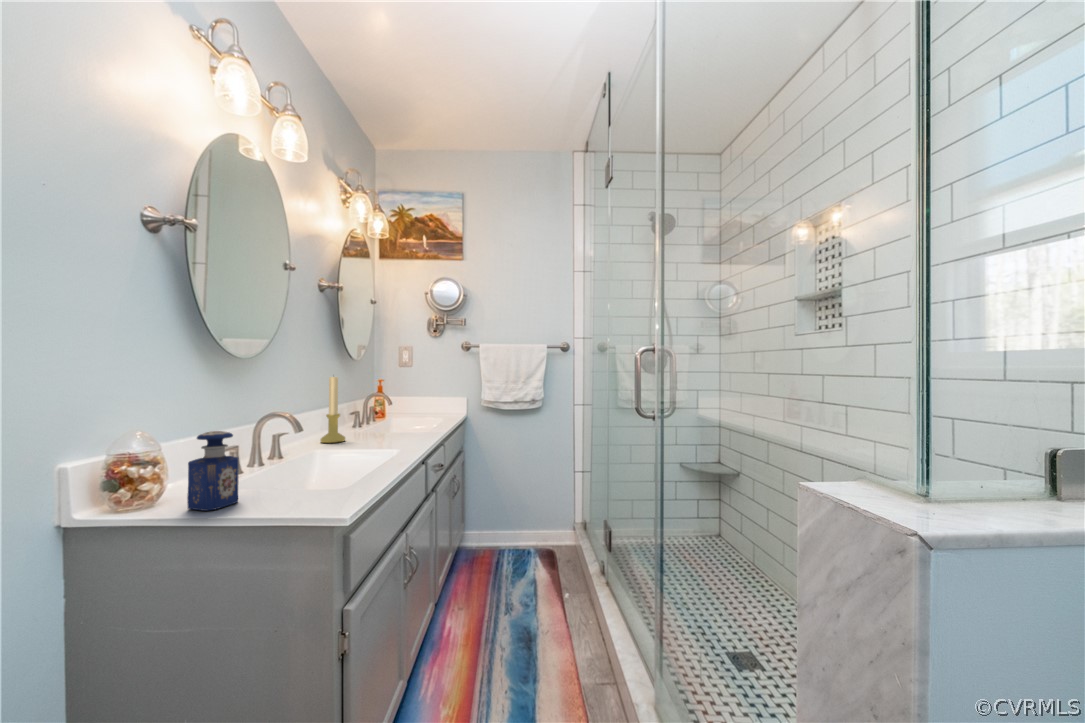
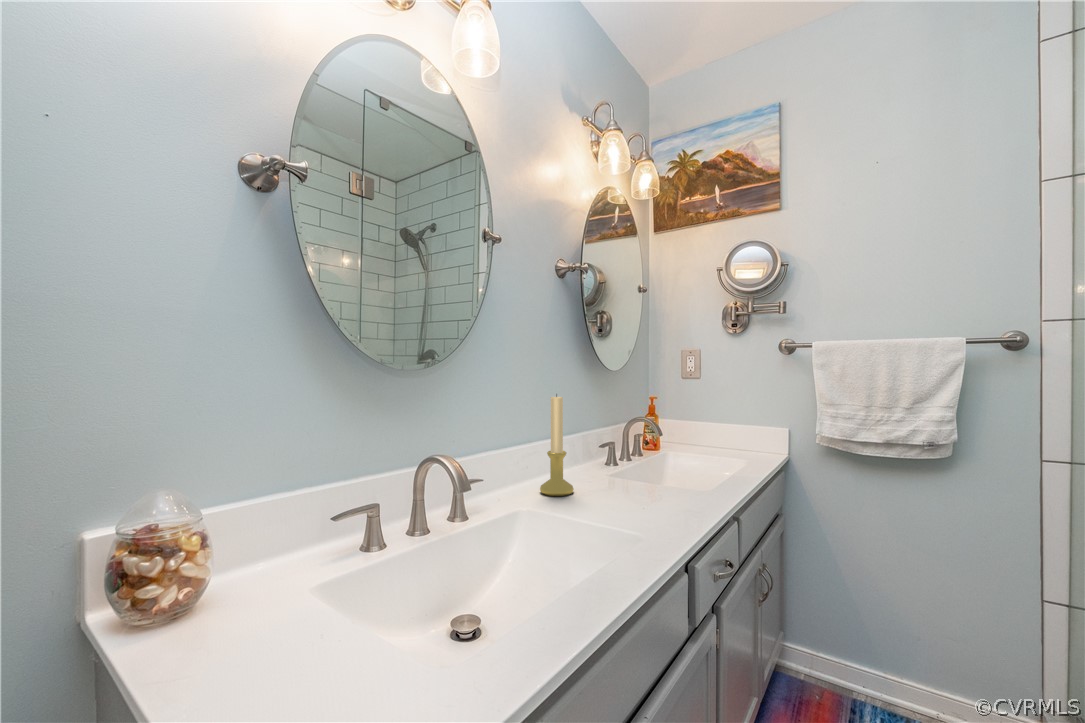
perfume bottle: present [187,431,239,511] -> none [187,509,264,666]

